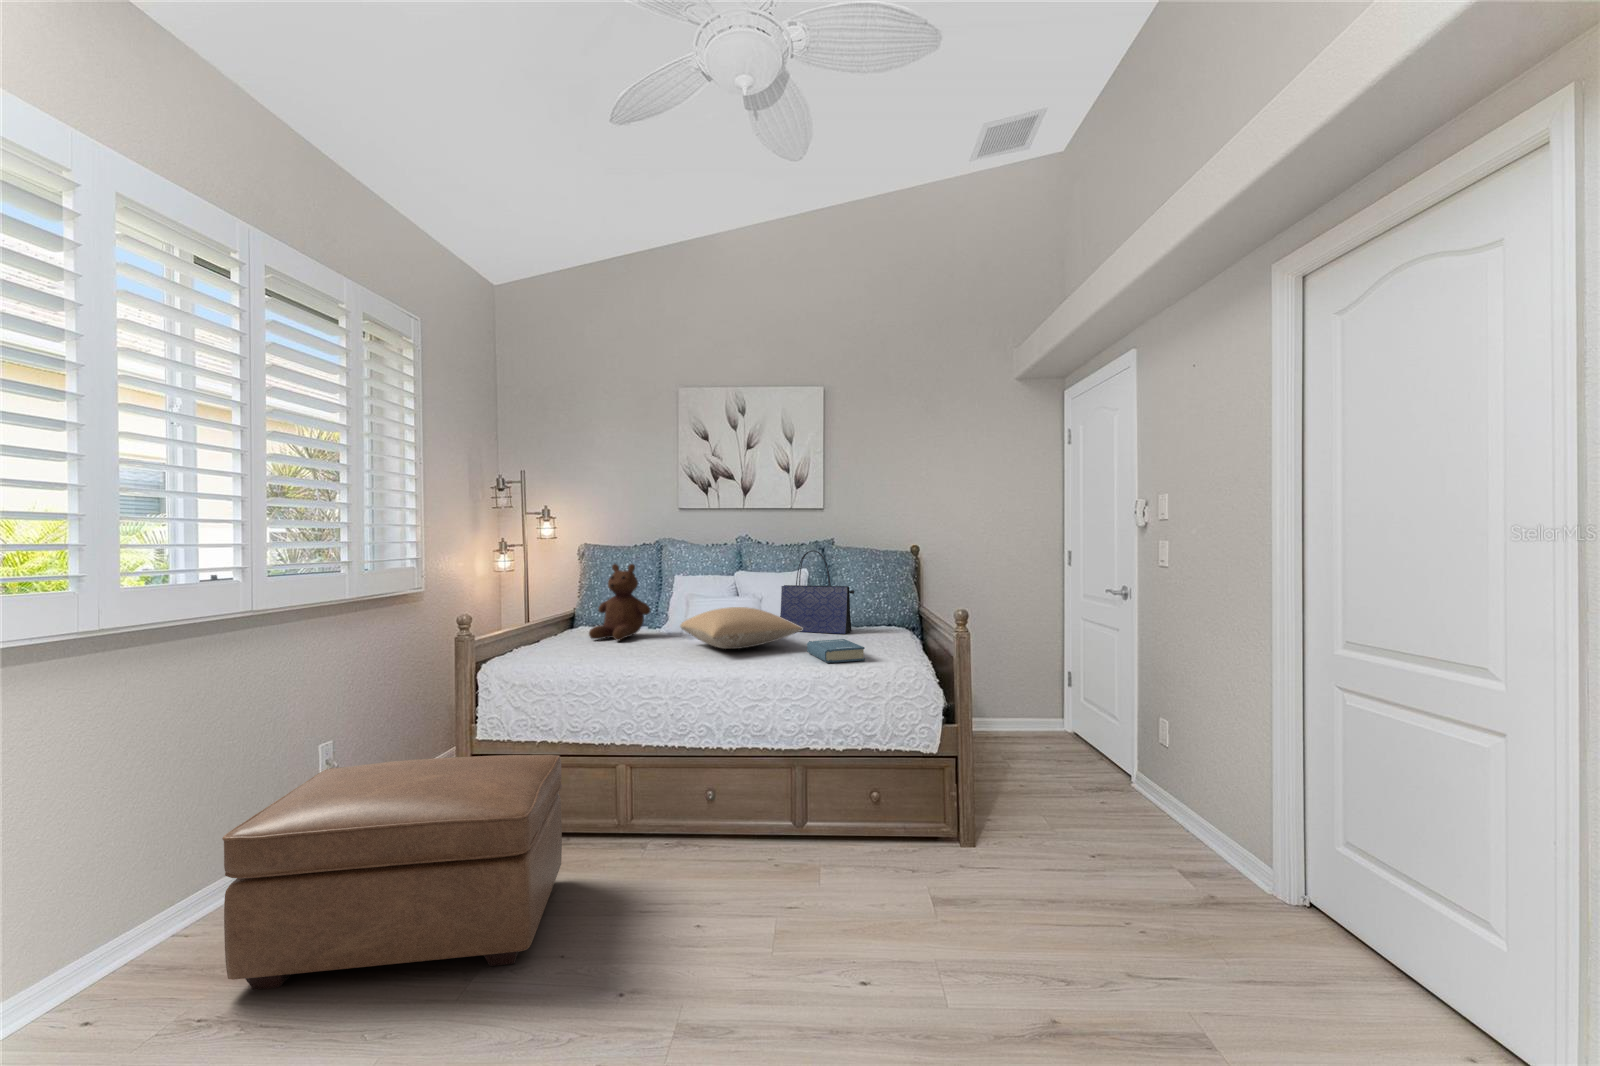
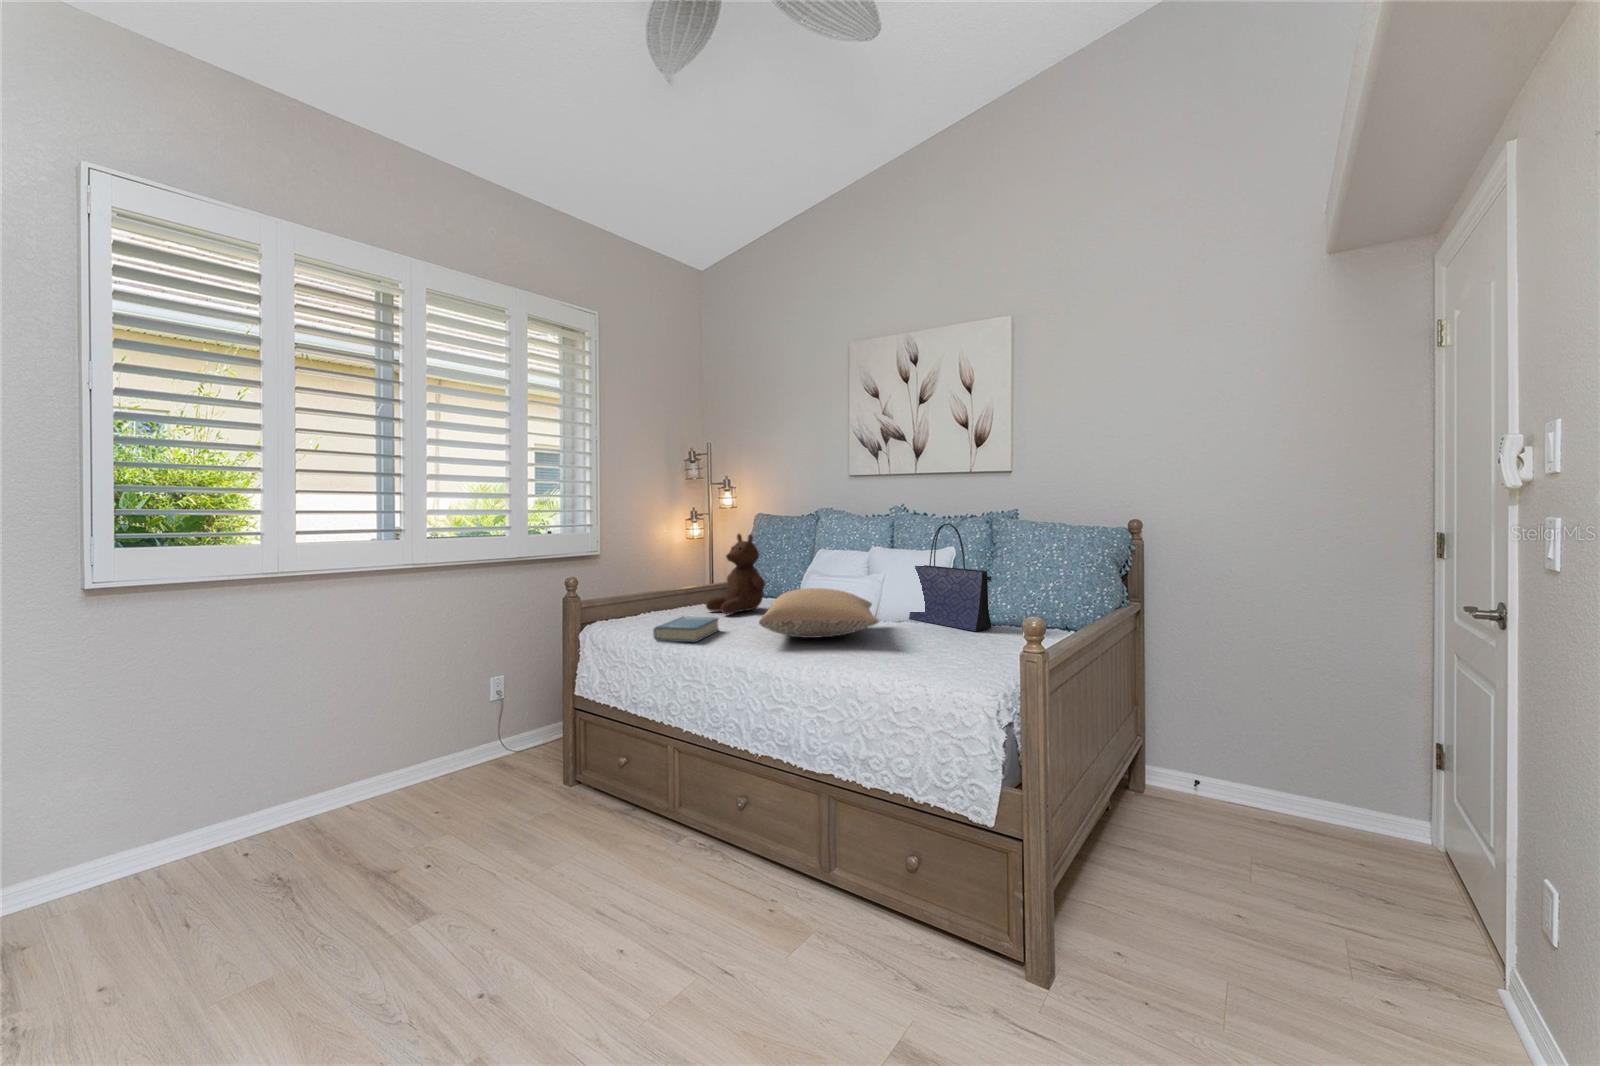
book: present [807,639,865,663] -> present [653,616,719,642]
ottoman: present [222,755,562,990] -> none [244,708,567,943]

